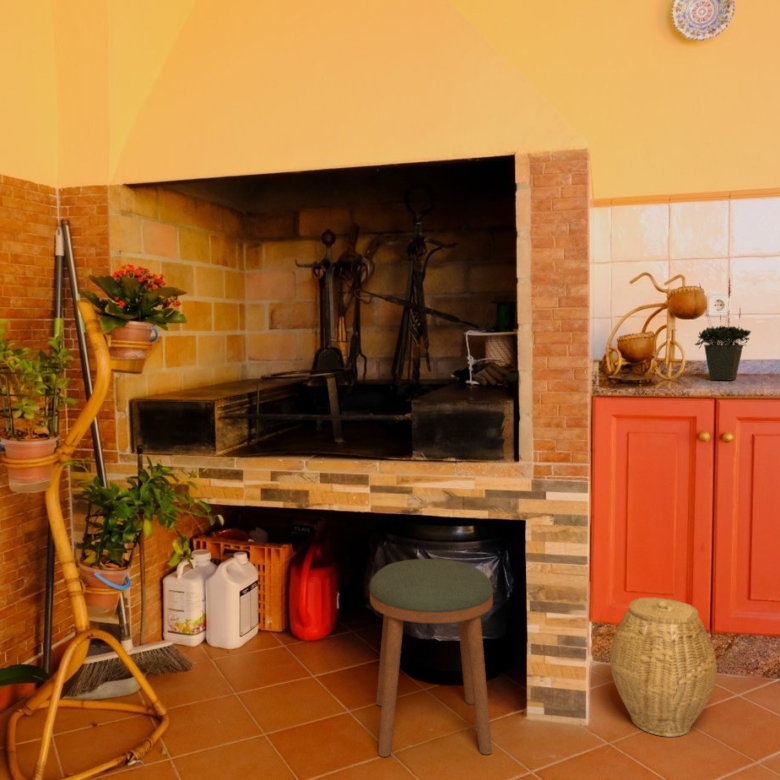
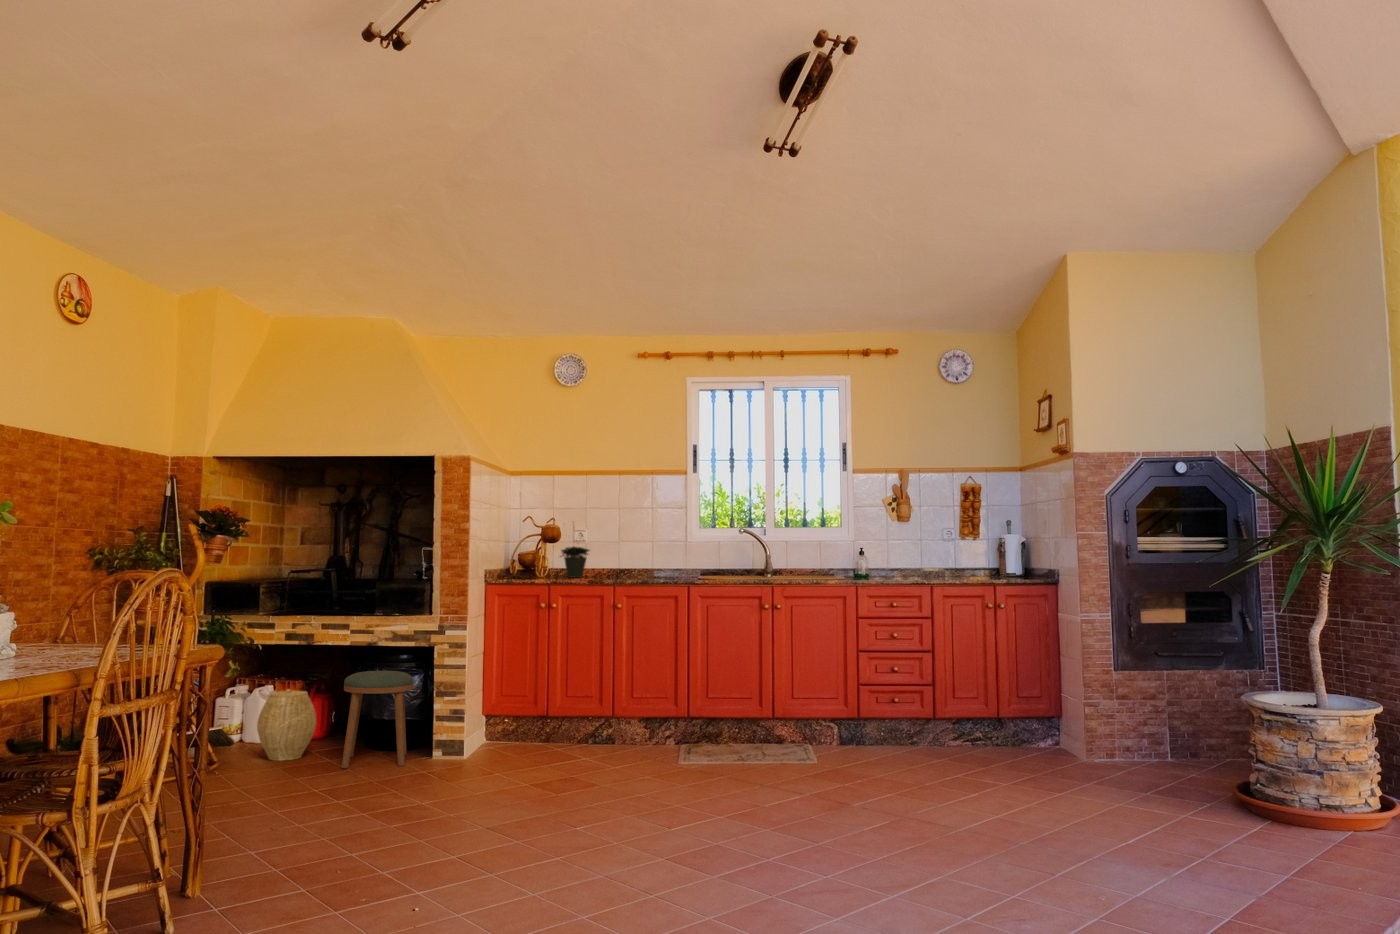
woven basket: present [610,597,717,737] -> present [257,689,316,761]

